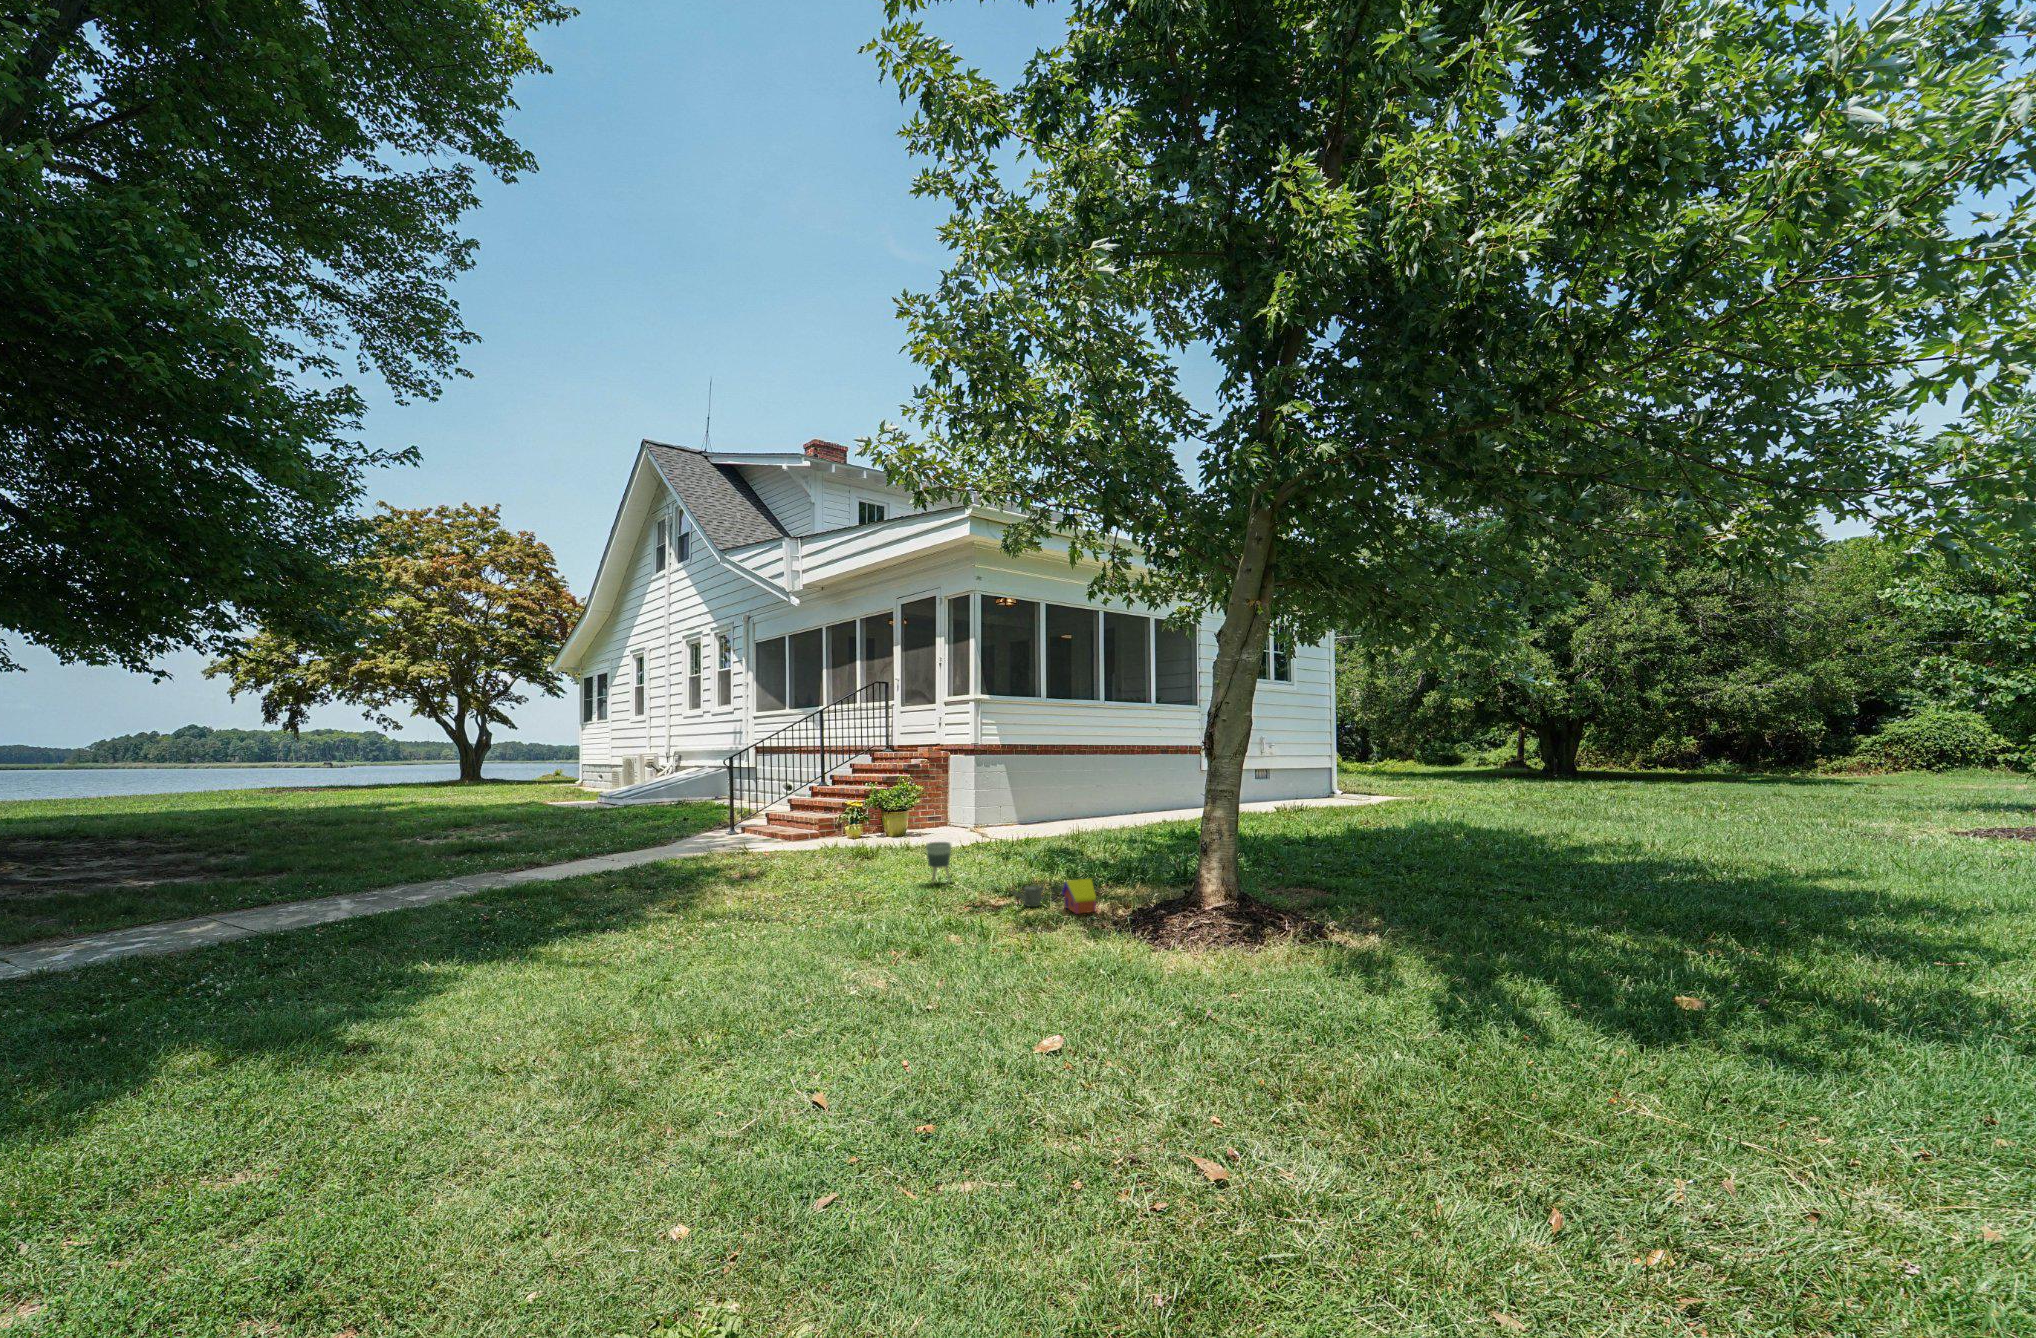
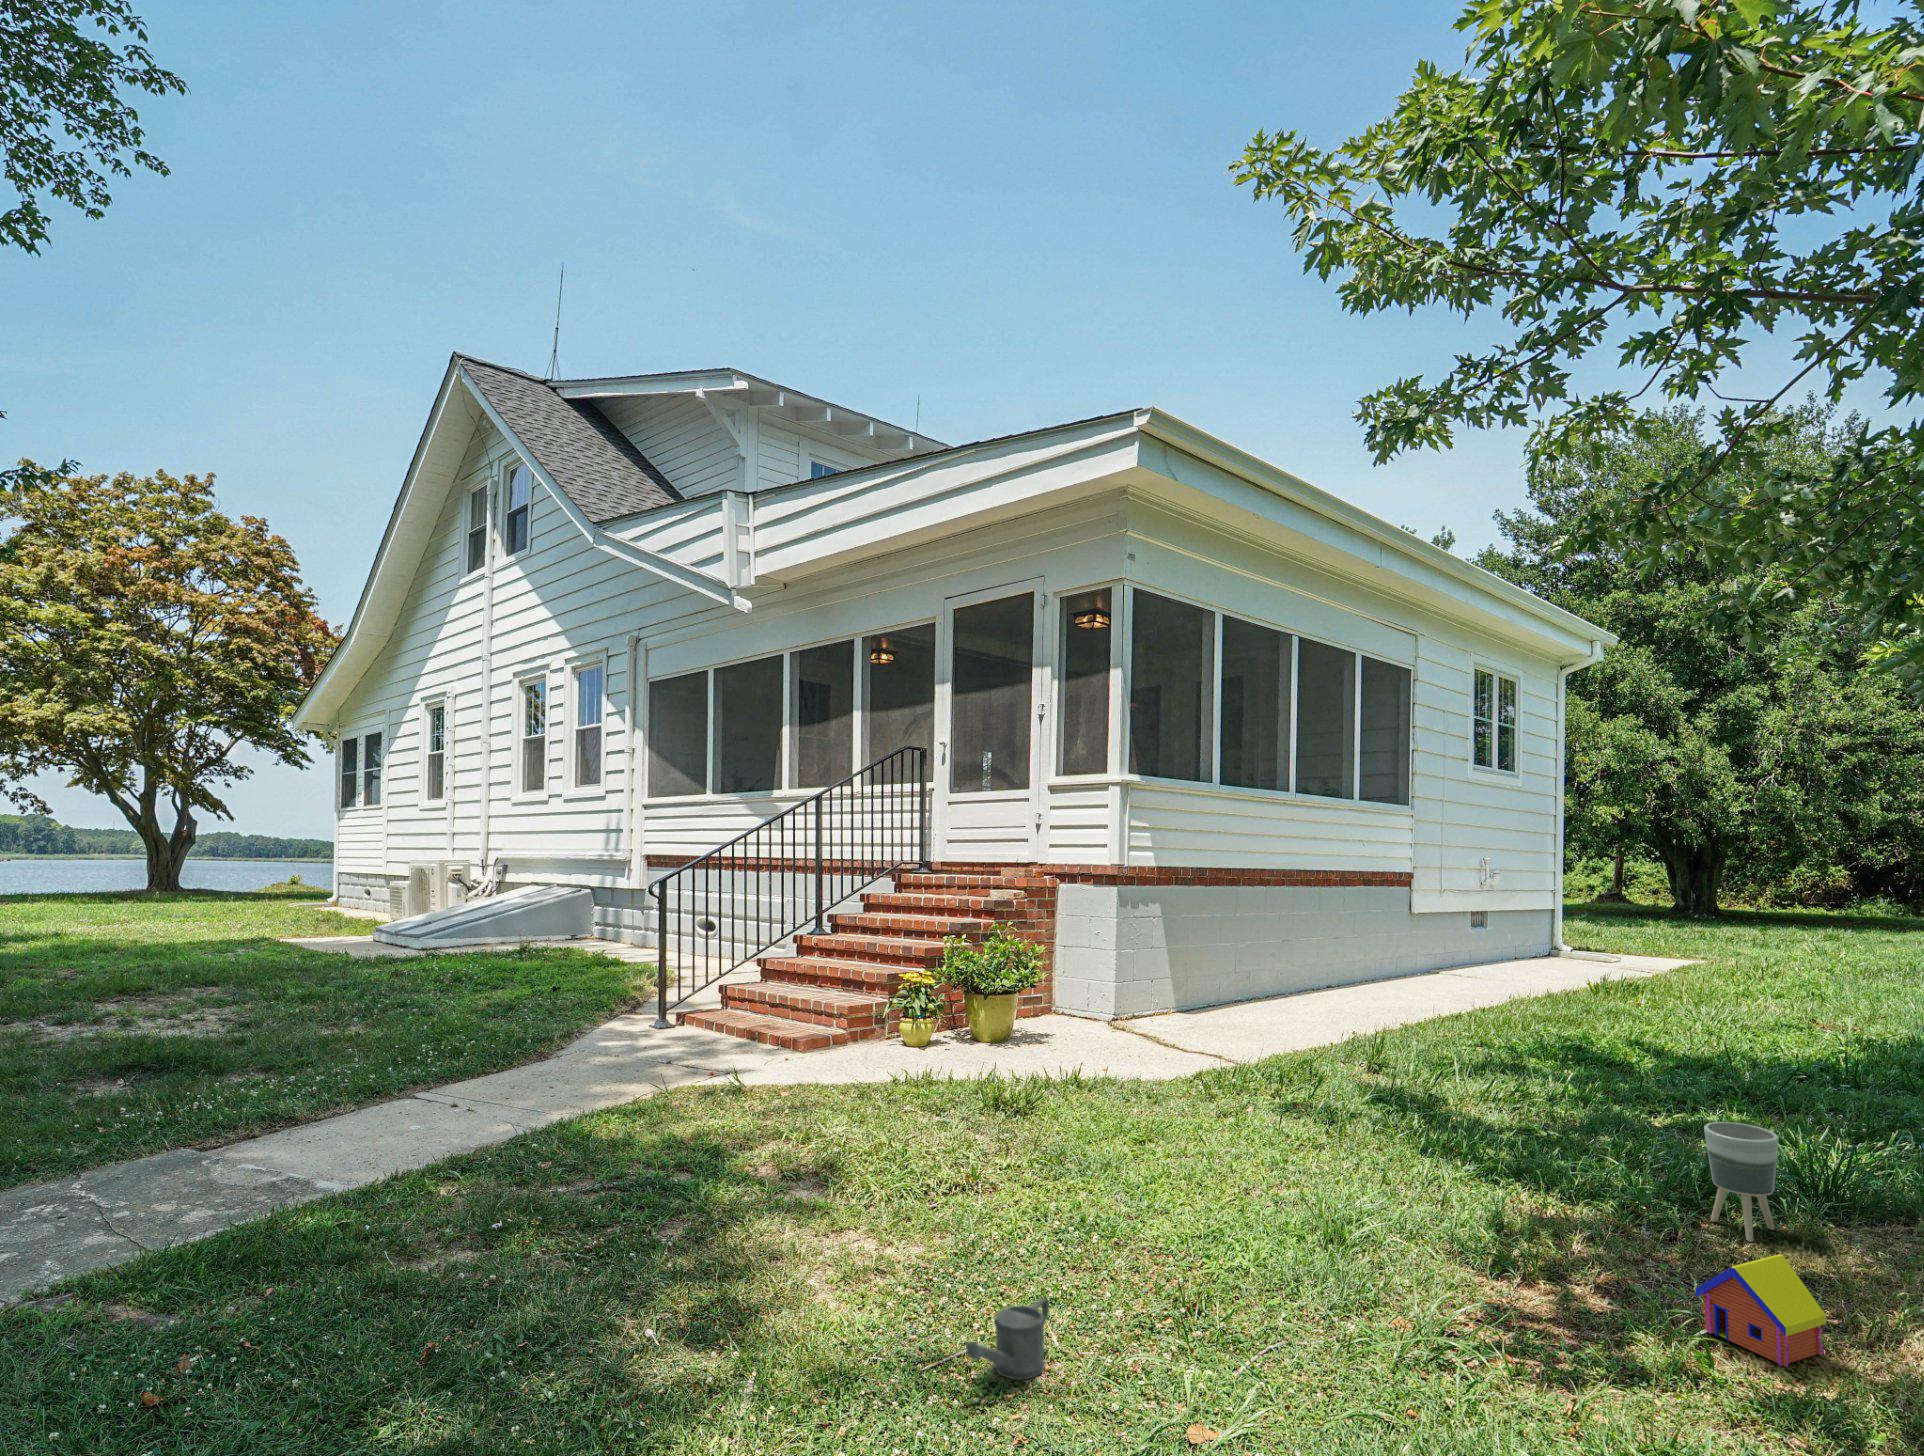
planter: present [926,842,951,884] -> present [1704,1122,1778,1242]
watering can: present [1012,885,1044,907] -> present [966,1298,1049,1380]

